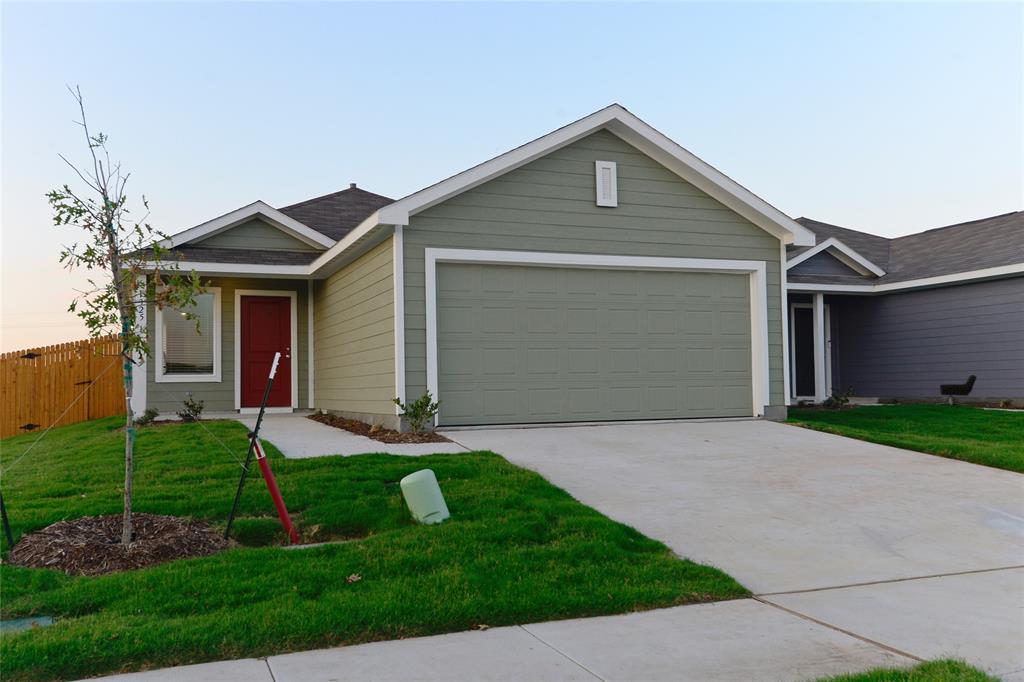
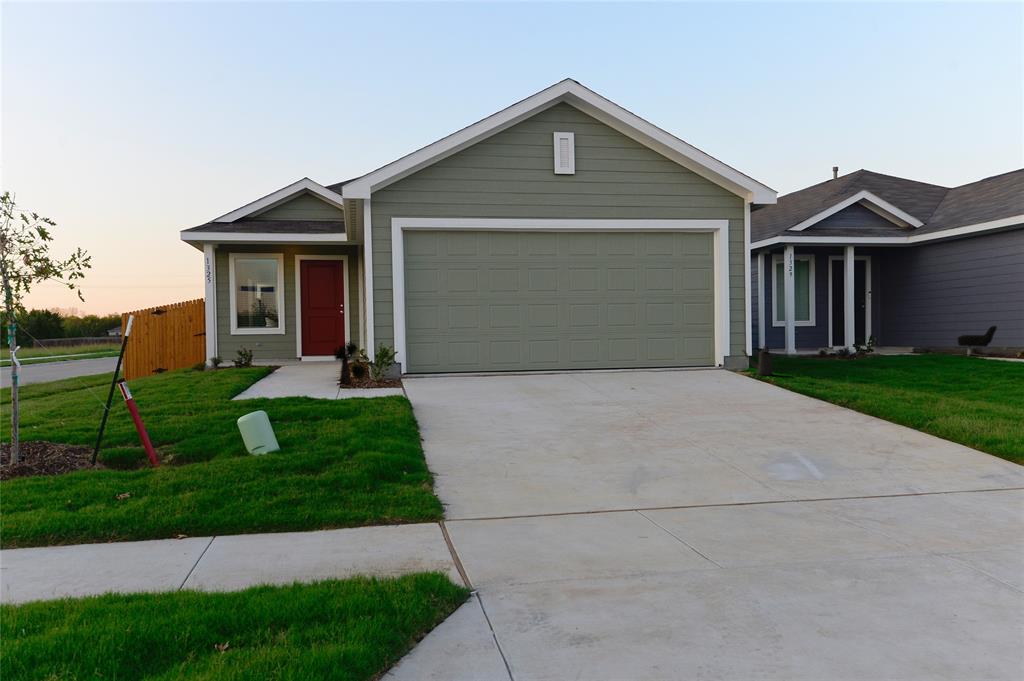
potted plant: none [363,389,401,439] -> present [334,342,365,383]
watering can: none [782,394,822,425] -> present [743,346,777,375]

